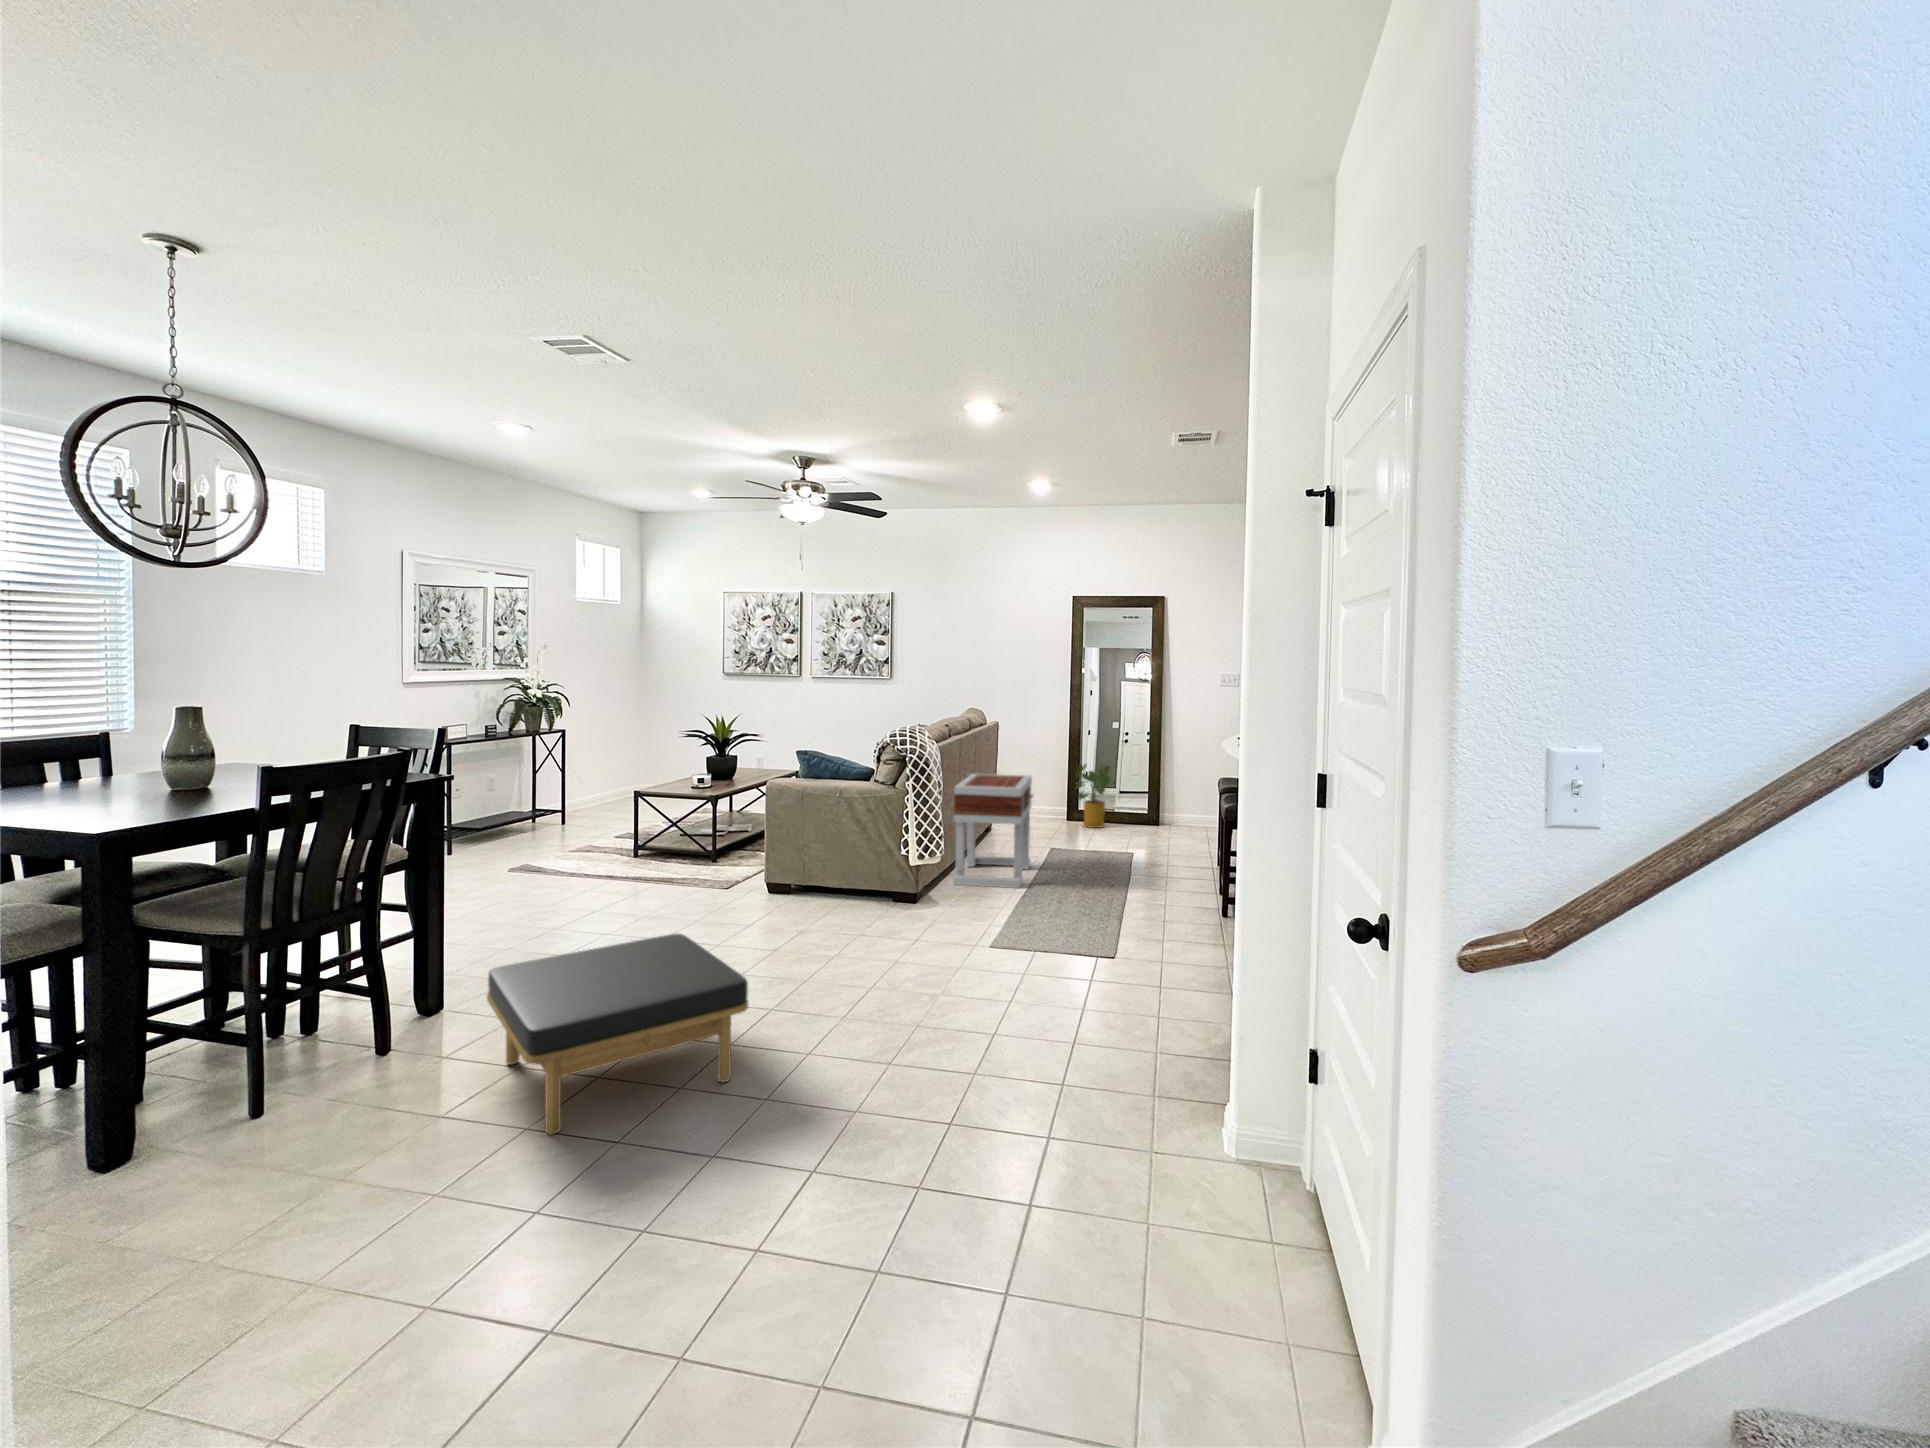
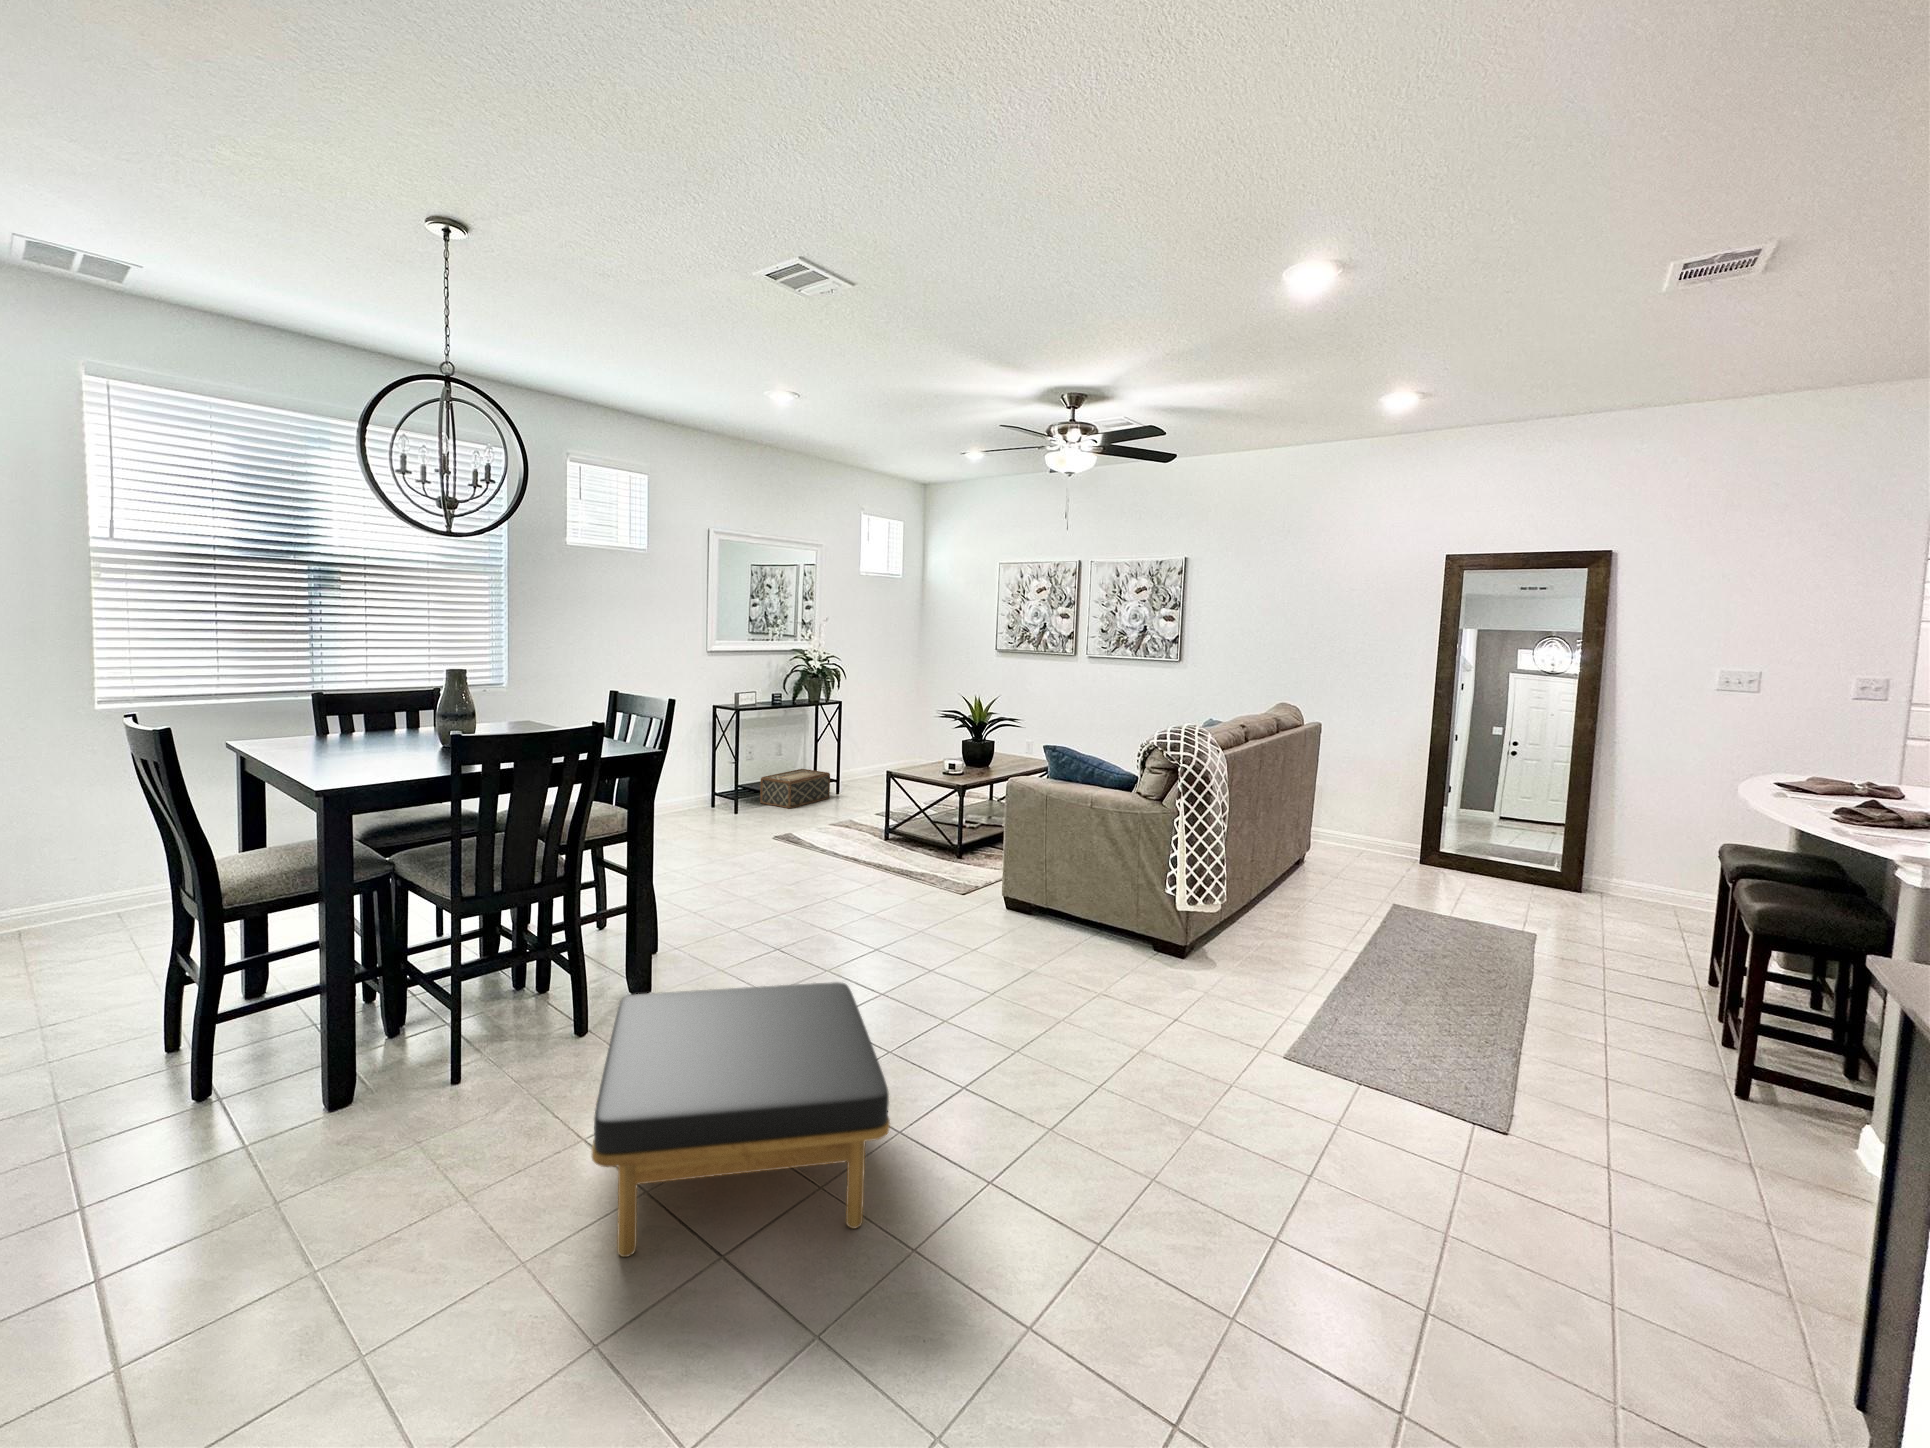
house plant: present [1075,764,1110,828] -> none [1427,785,1497,876]
side table: present [953,774,1033,888] -> none [1238,791,1366,960]
woven basket: none [481,801,558,840] -> present [760,769,830,808]

